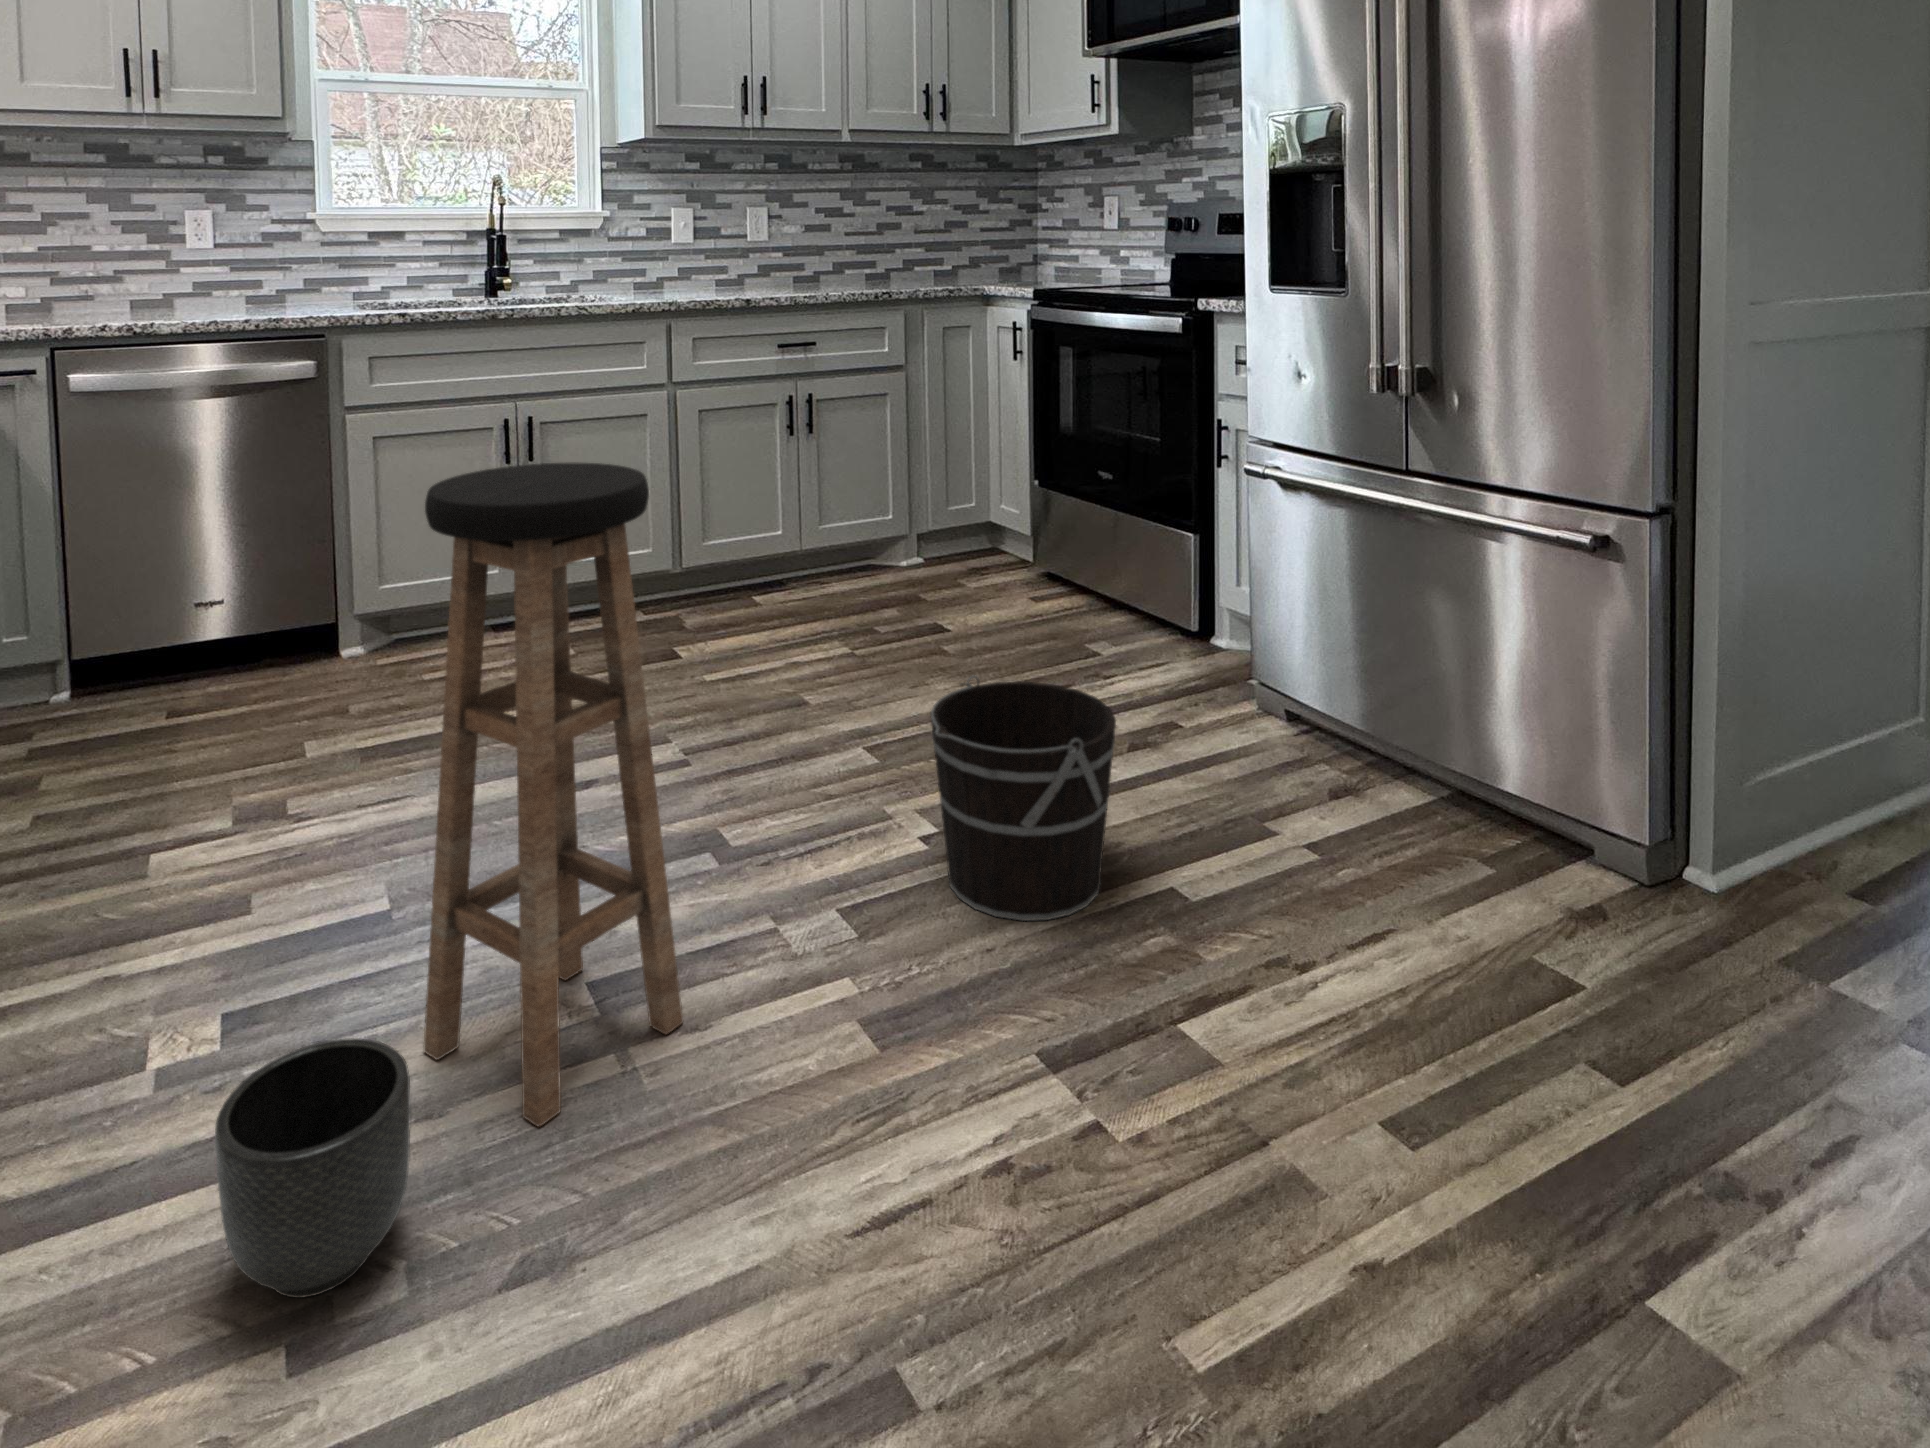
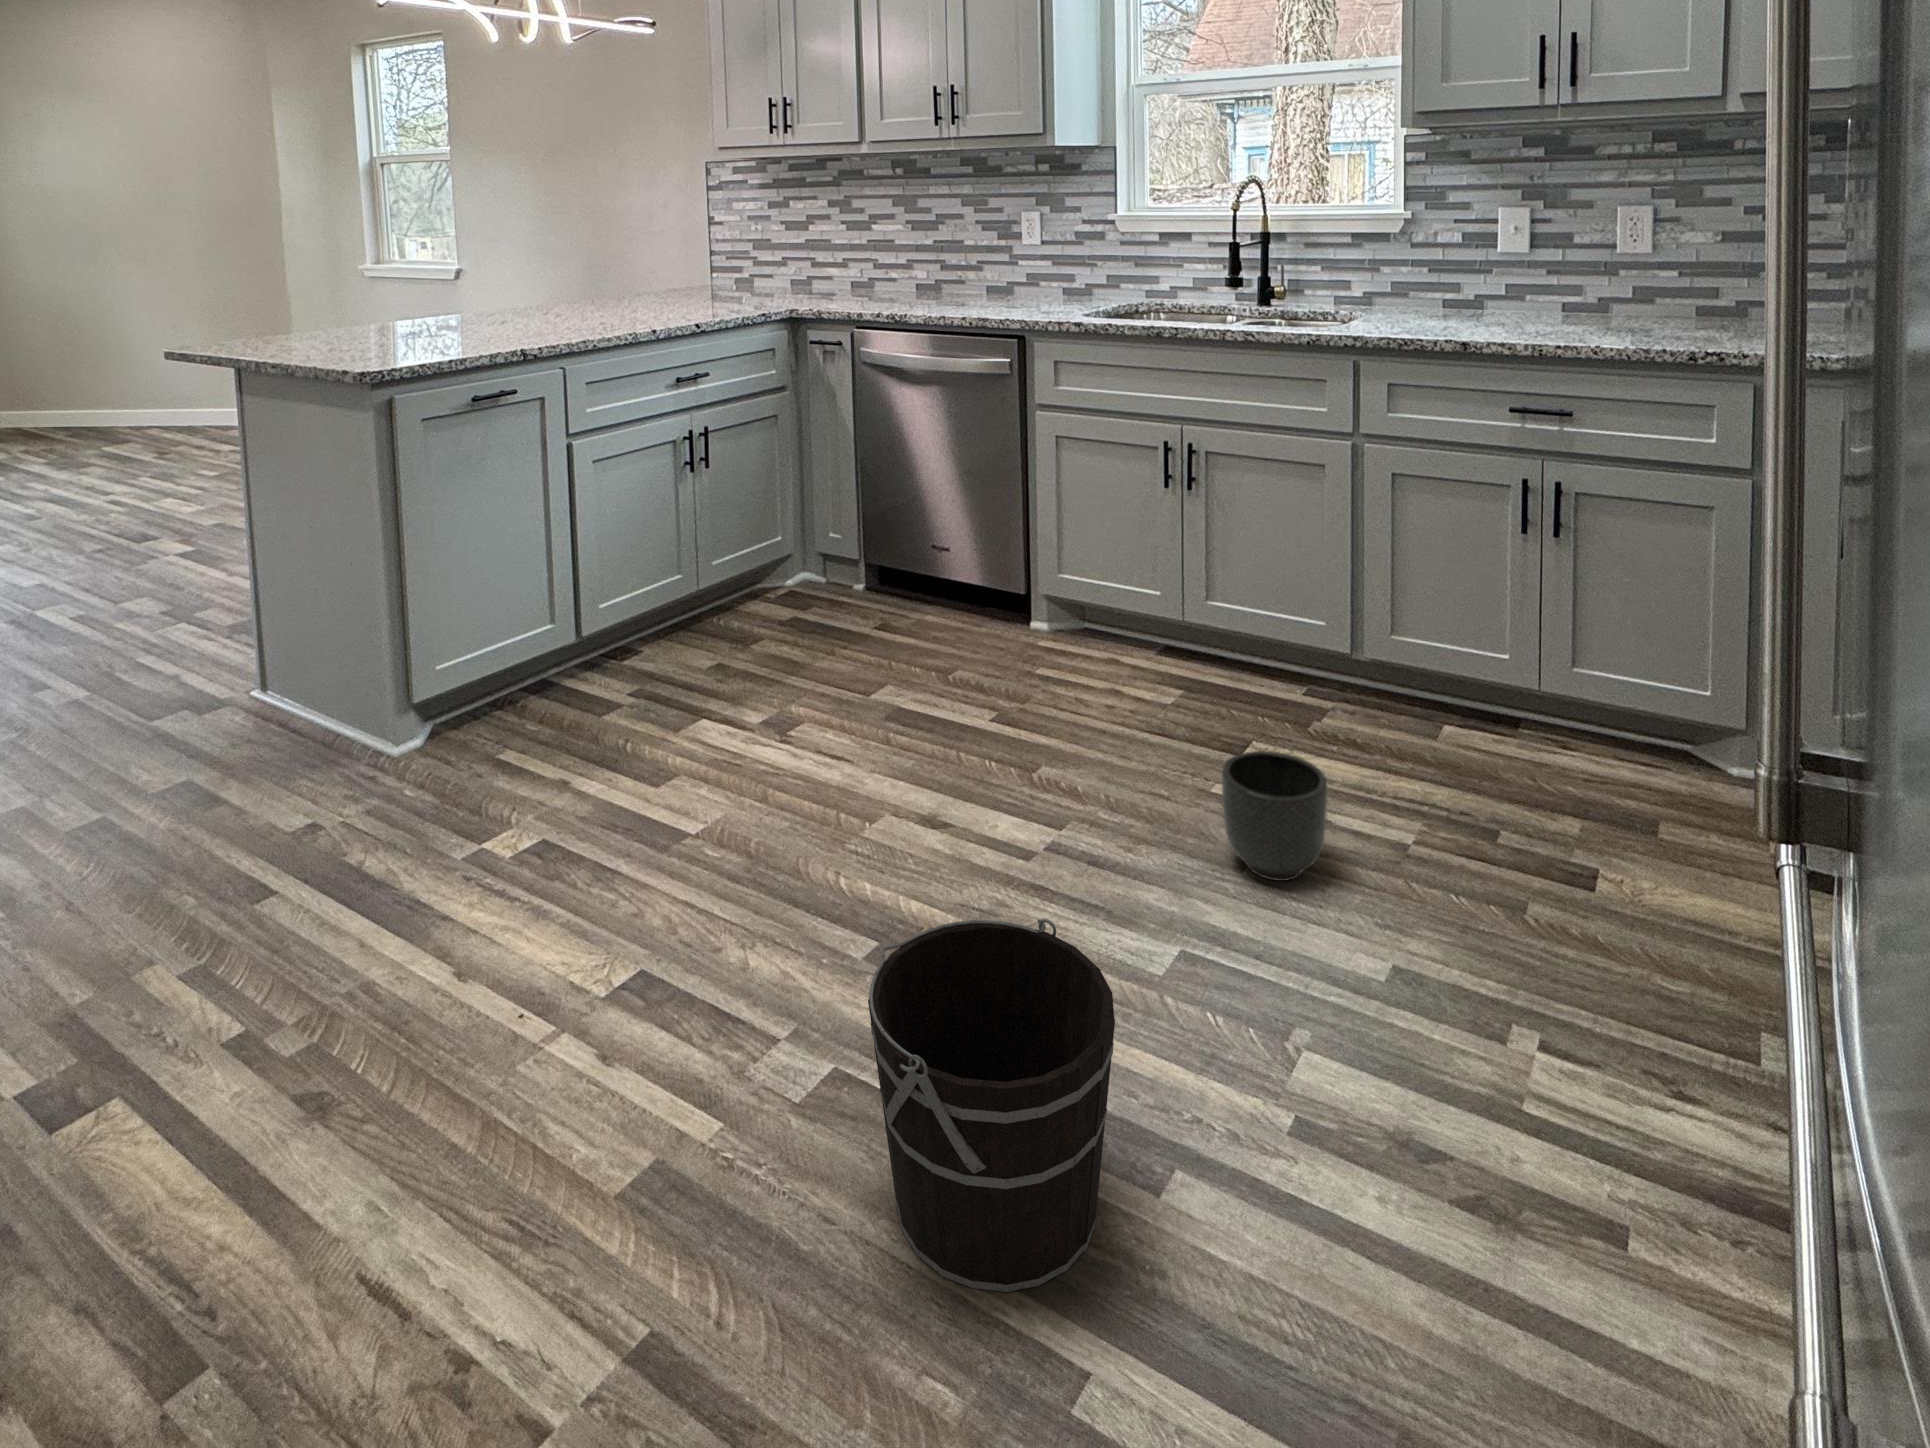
bar stool: present [423,463,683,1126] -> none [452,512,669,1046]
planter: present [215,1038,411,1298] -> present [1222,751,1327,881]

